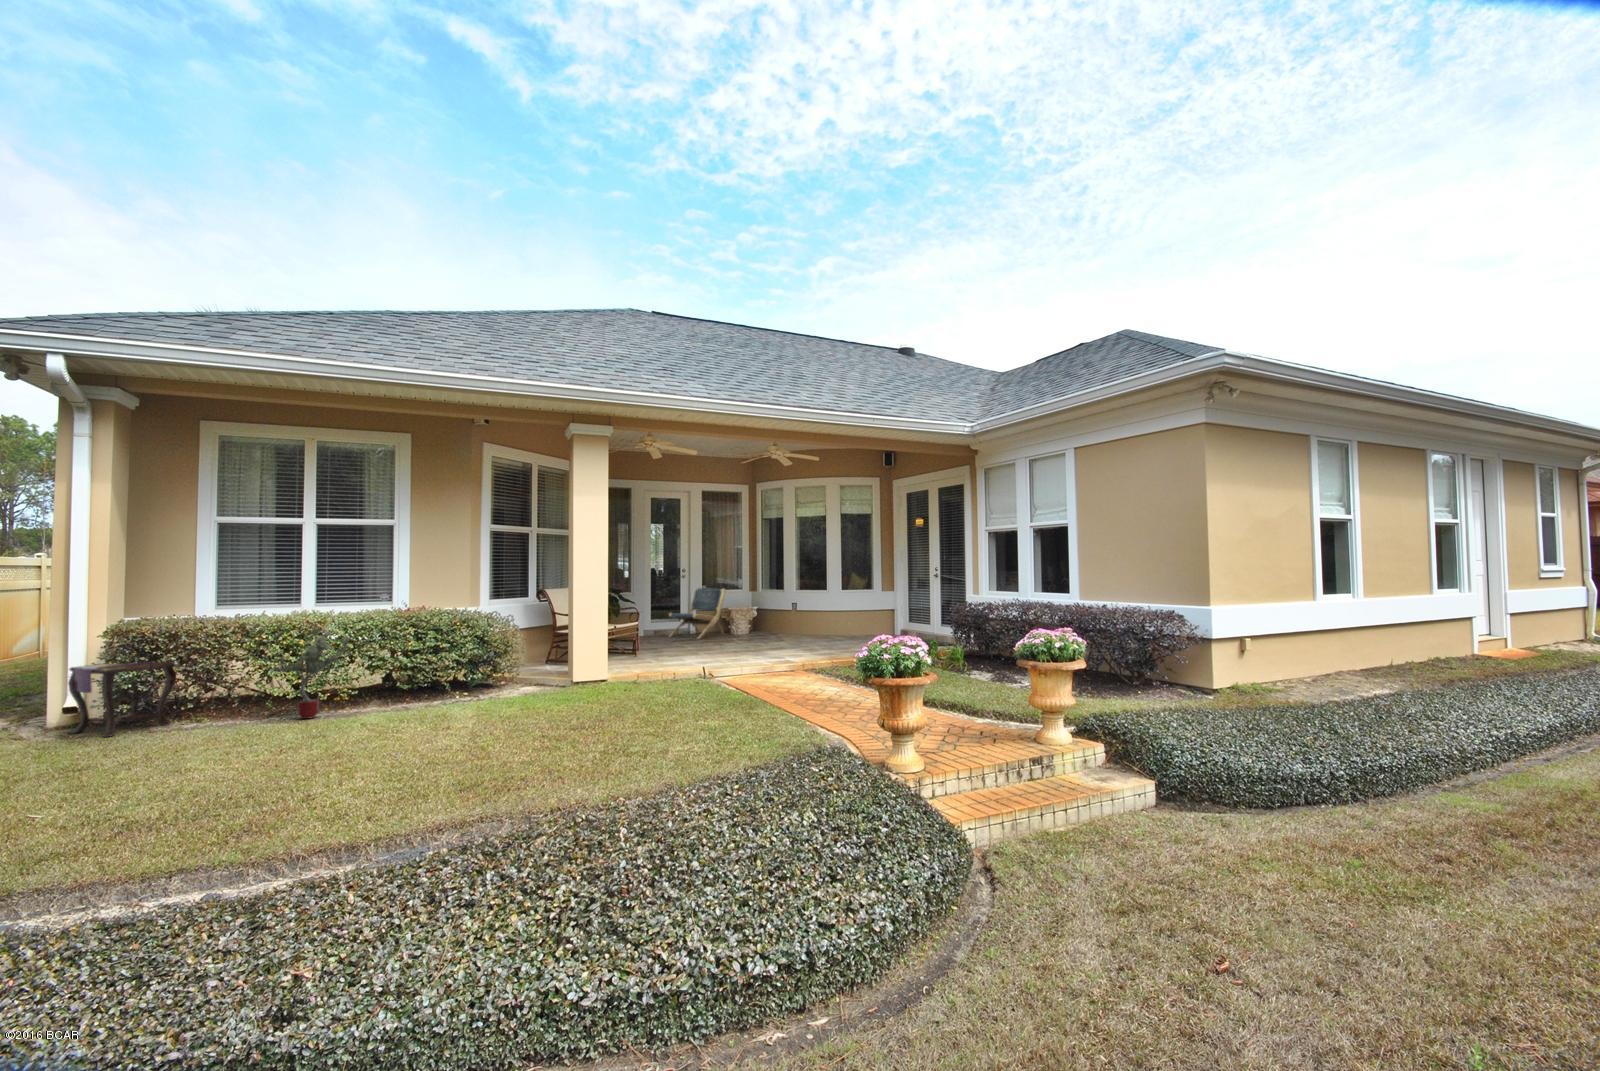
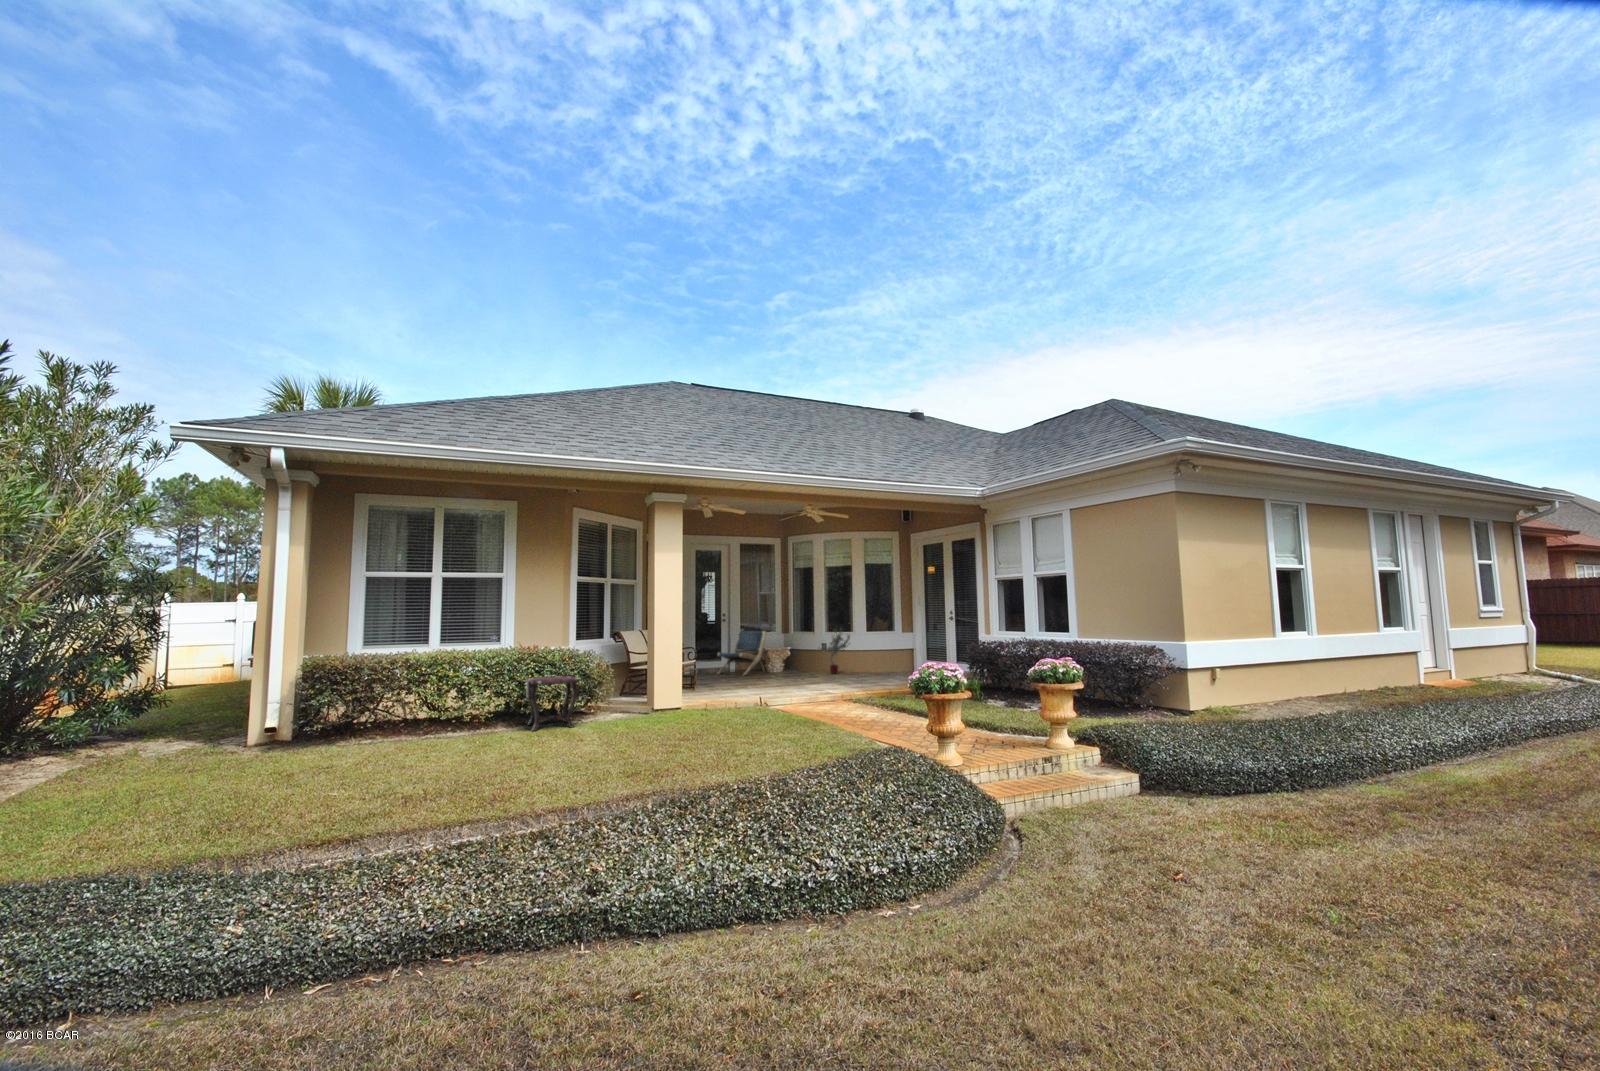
potted tree: present [267,625,350,719] -> present [820,630,850,674]
side table: present [68,662,177,737] -> present [526,676,578,731]

